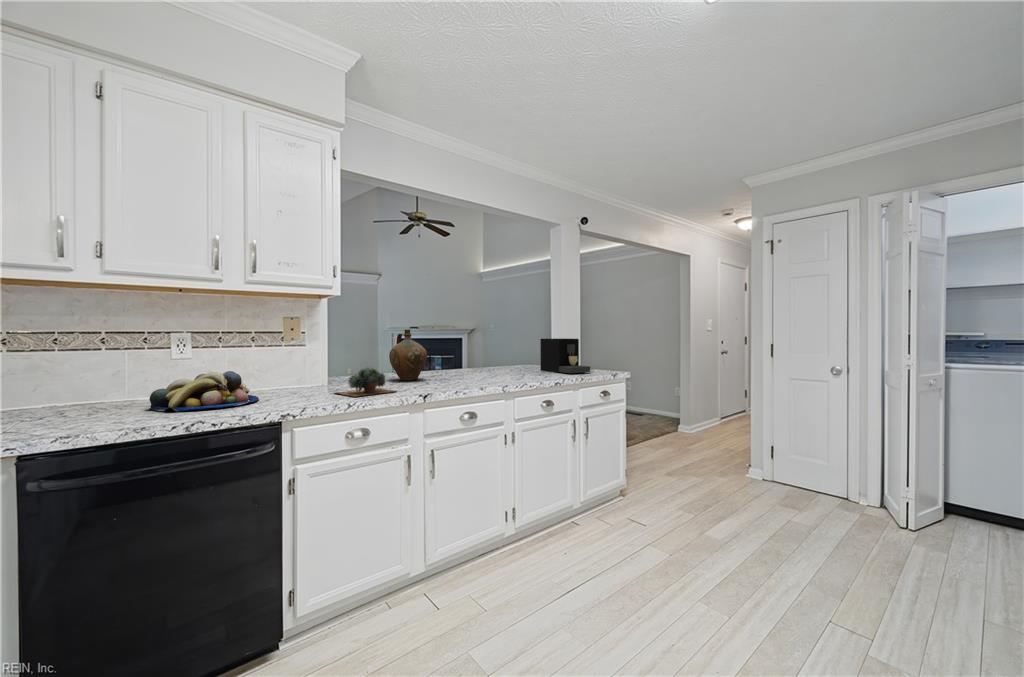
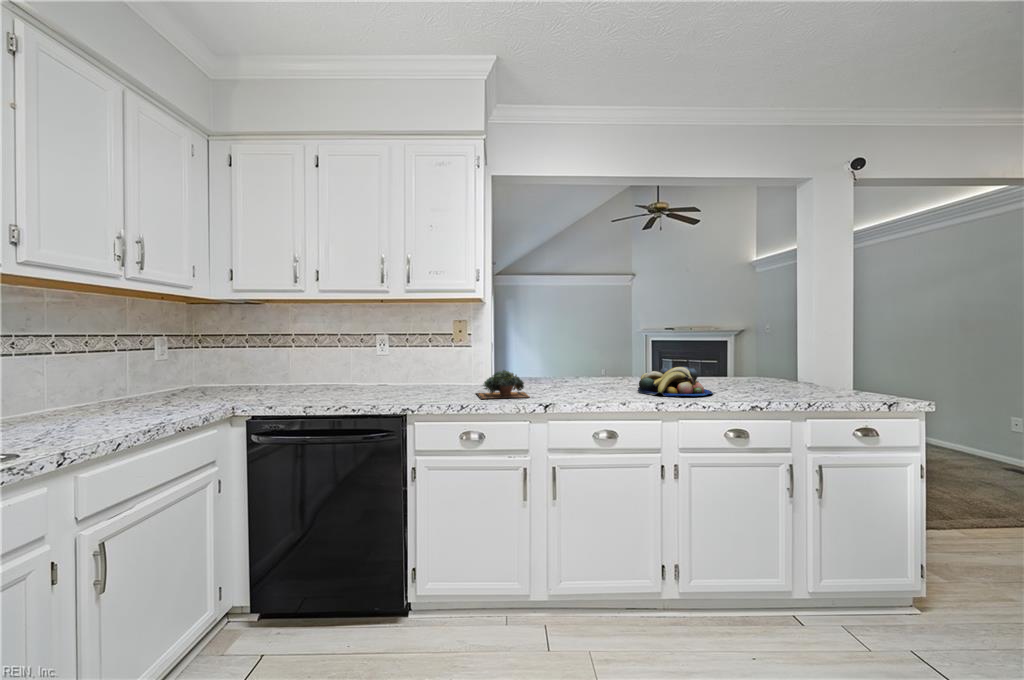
ceramic jug: present [389,329,427,380] -> none [554,332,591,386]
coffee maker: present [540,338,590,373] -> none [763,344,839,395]
fruit bowl: present [149,371,259,411] -> present [638,367,713,396]

